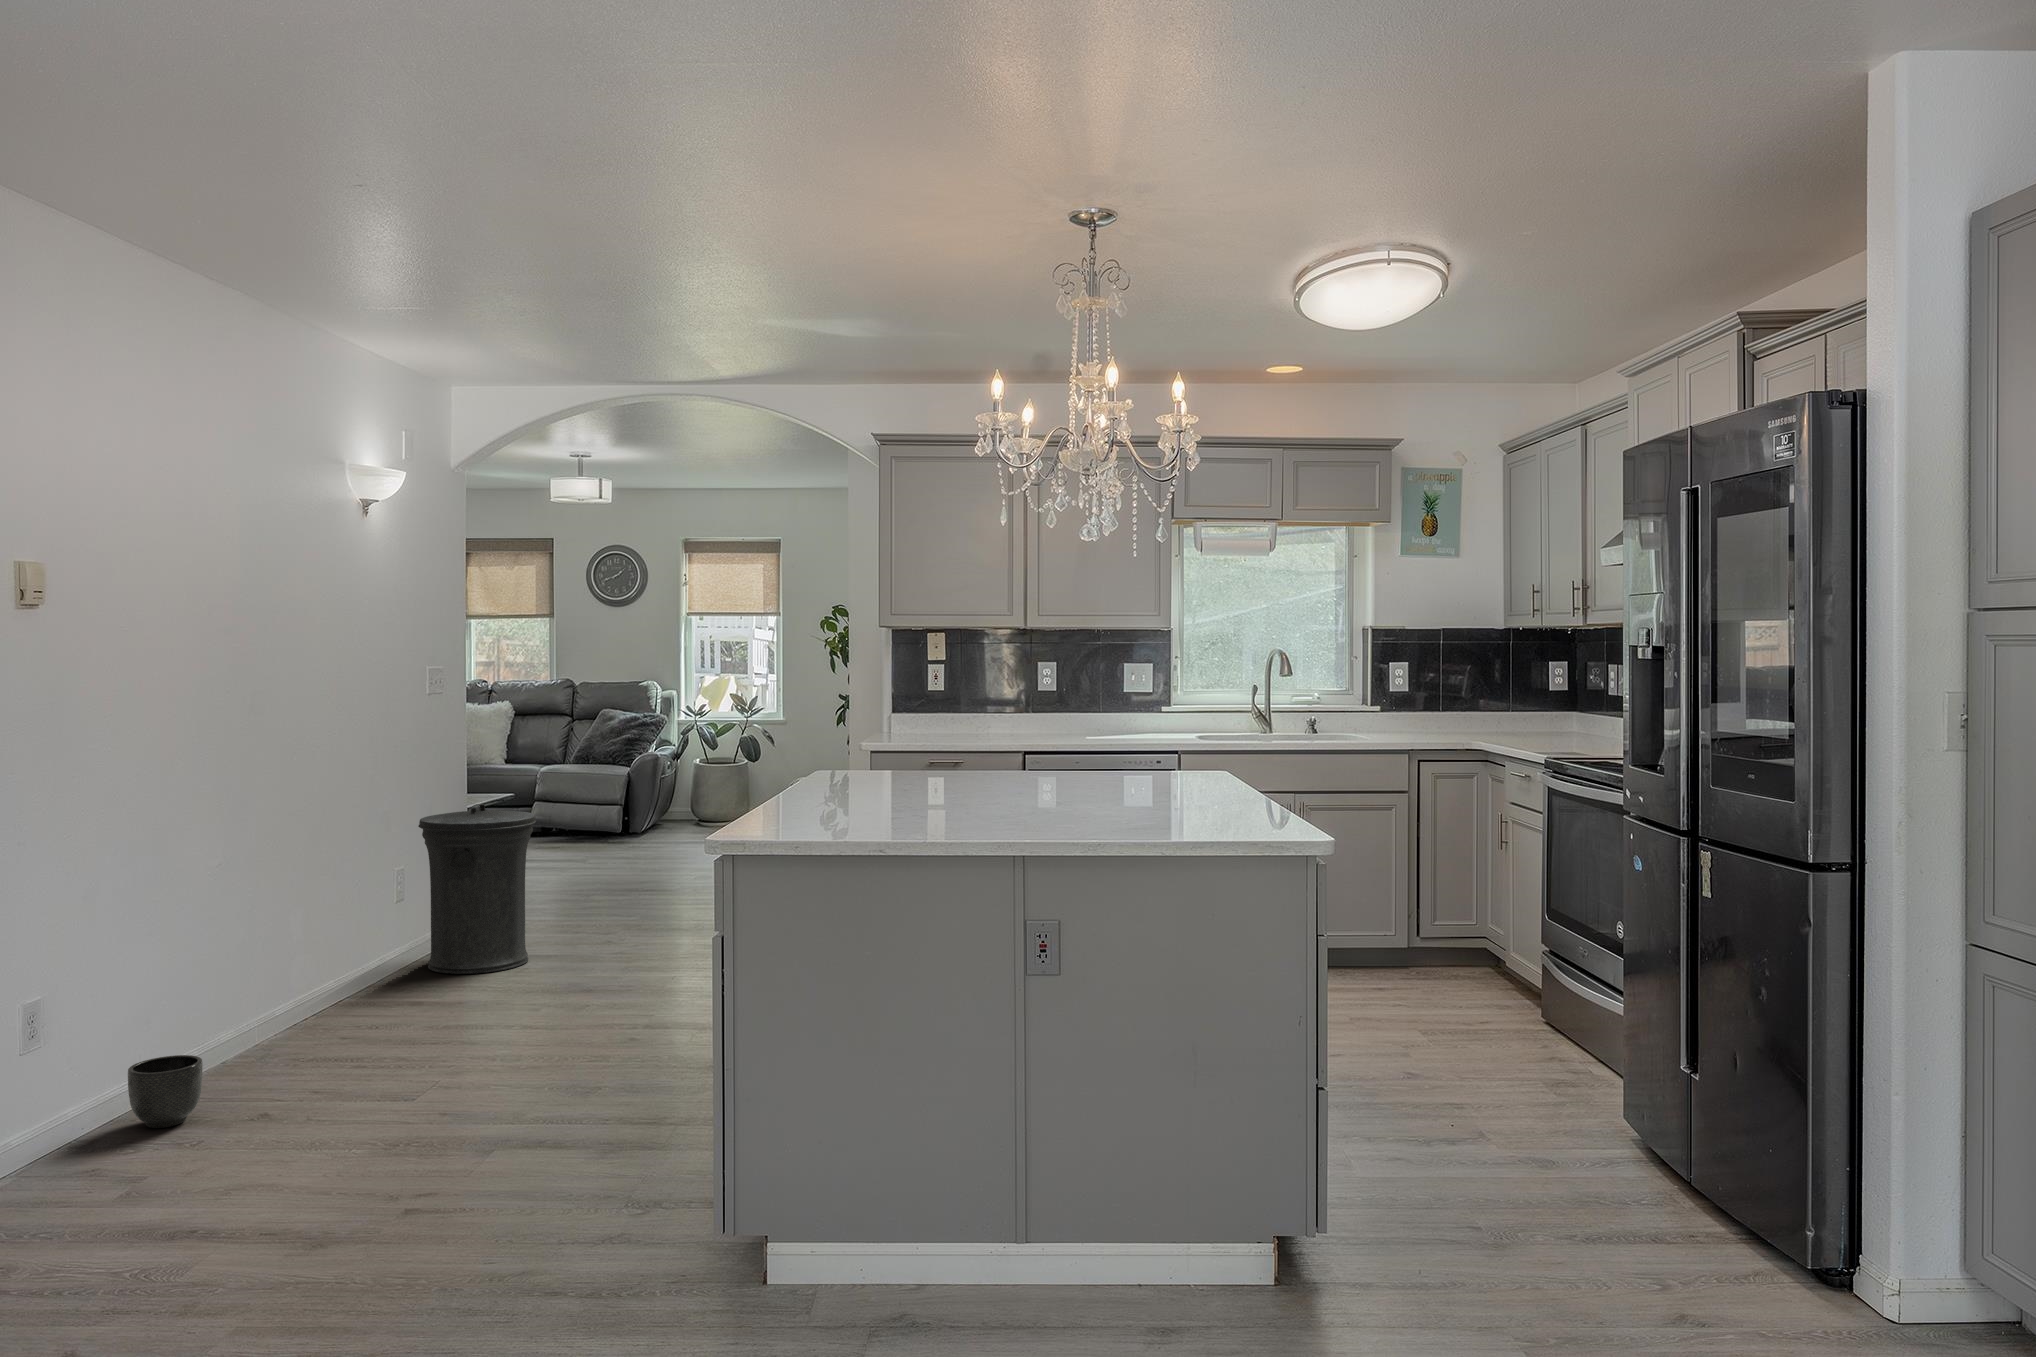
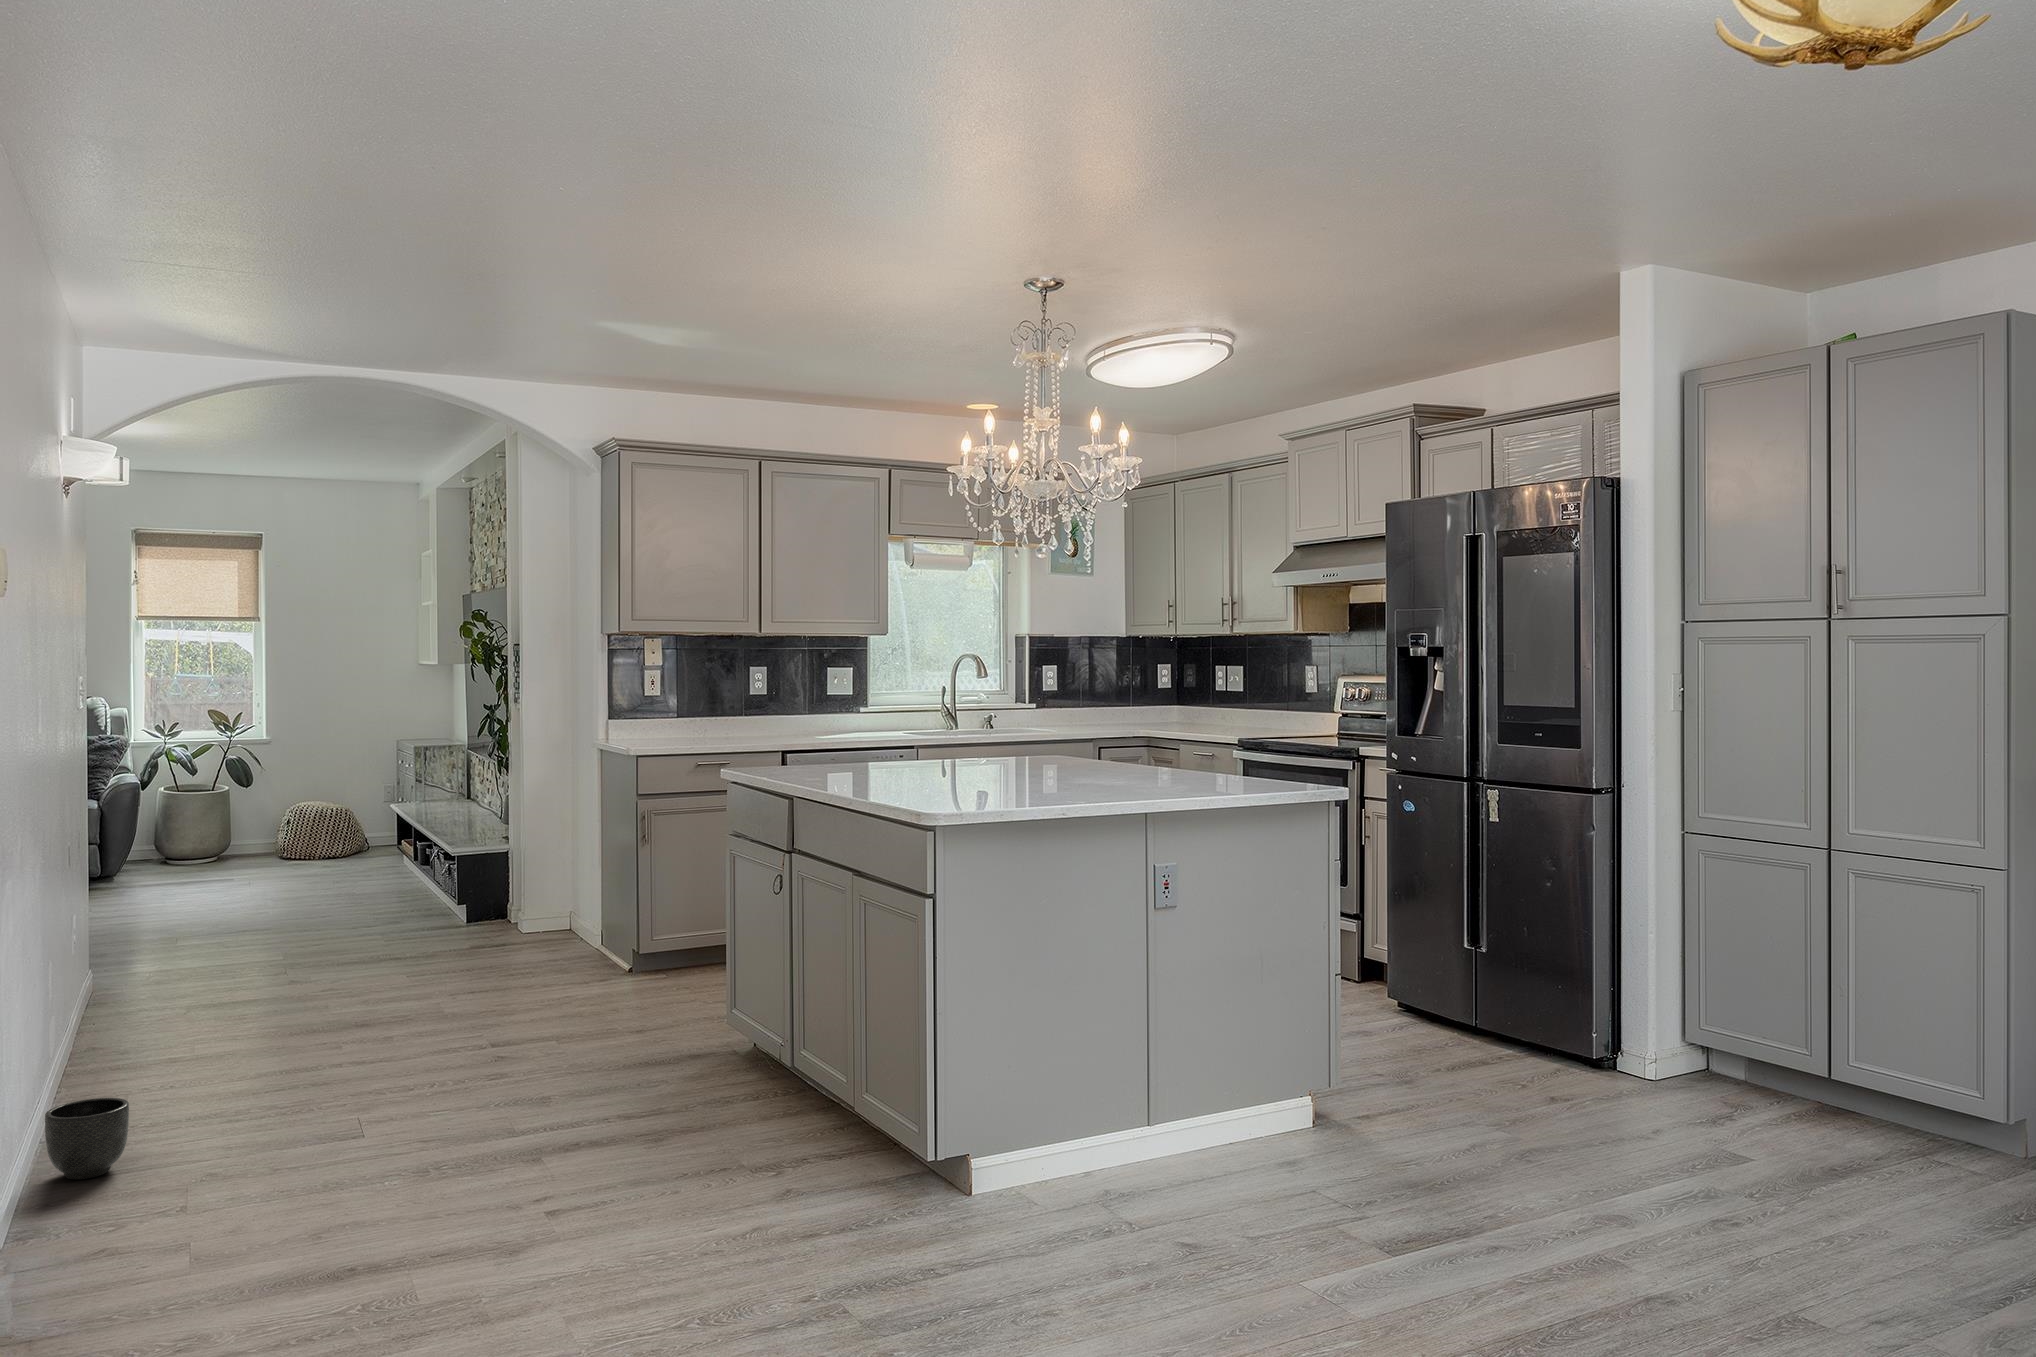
trash can: present [418,804,536,974] -> none [92,828,236,1021]

